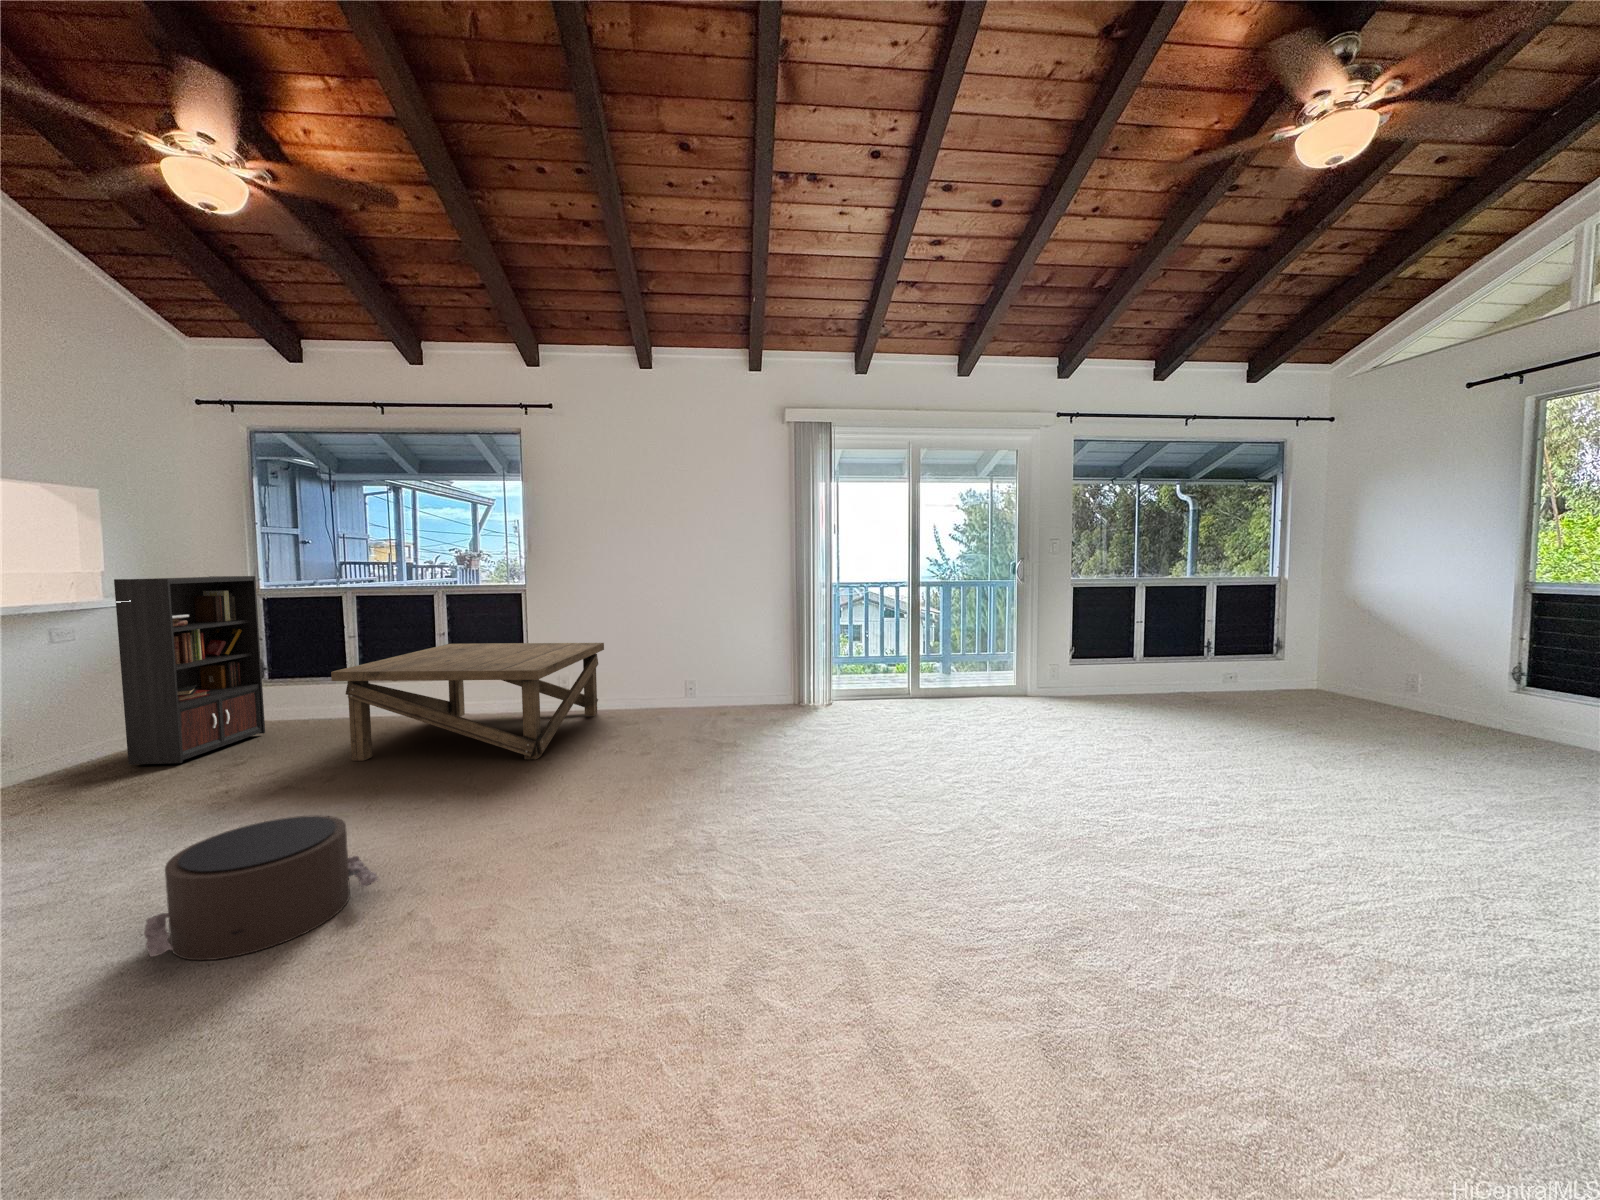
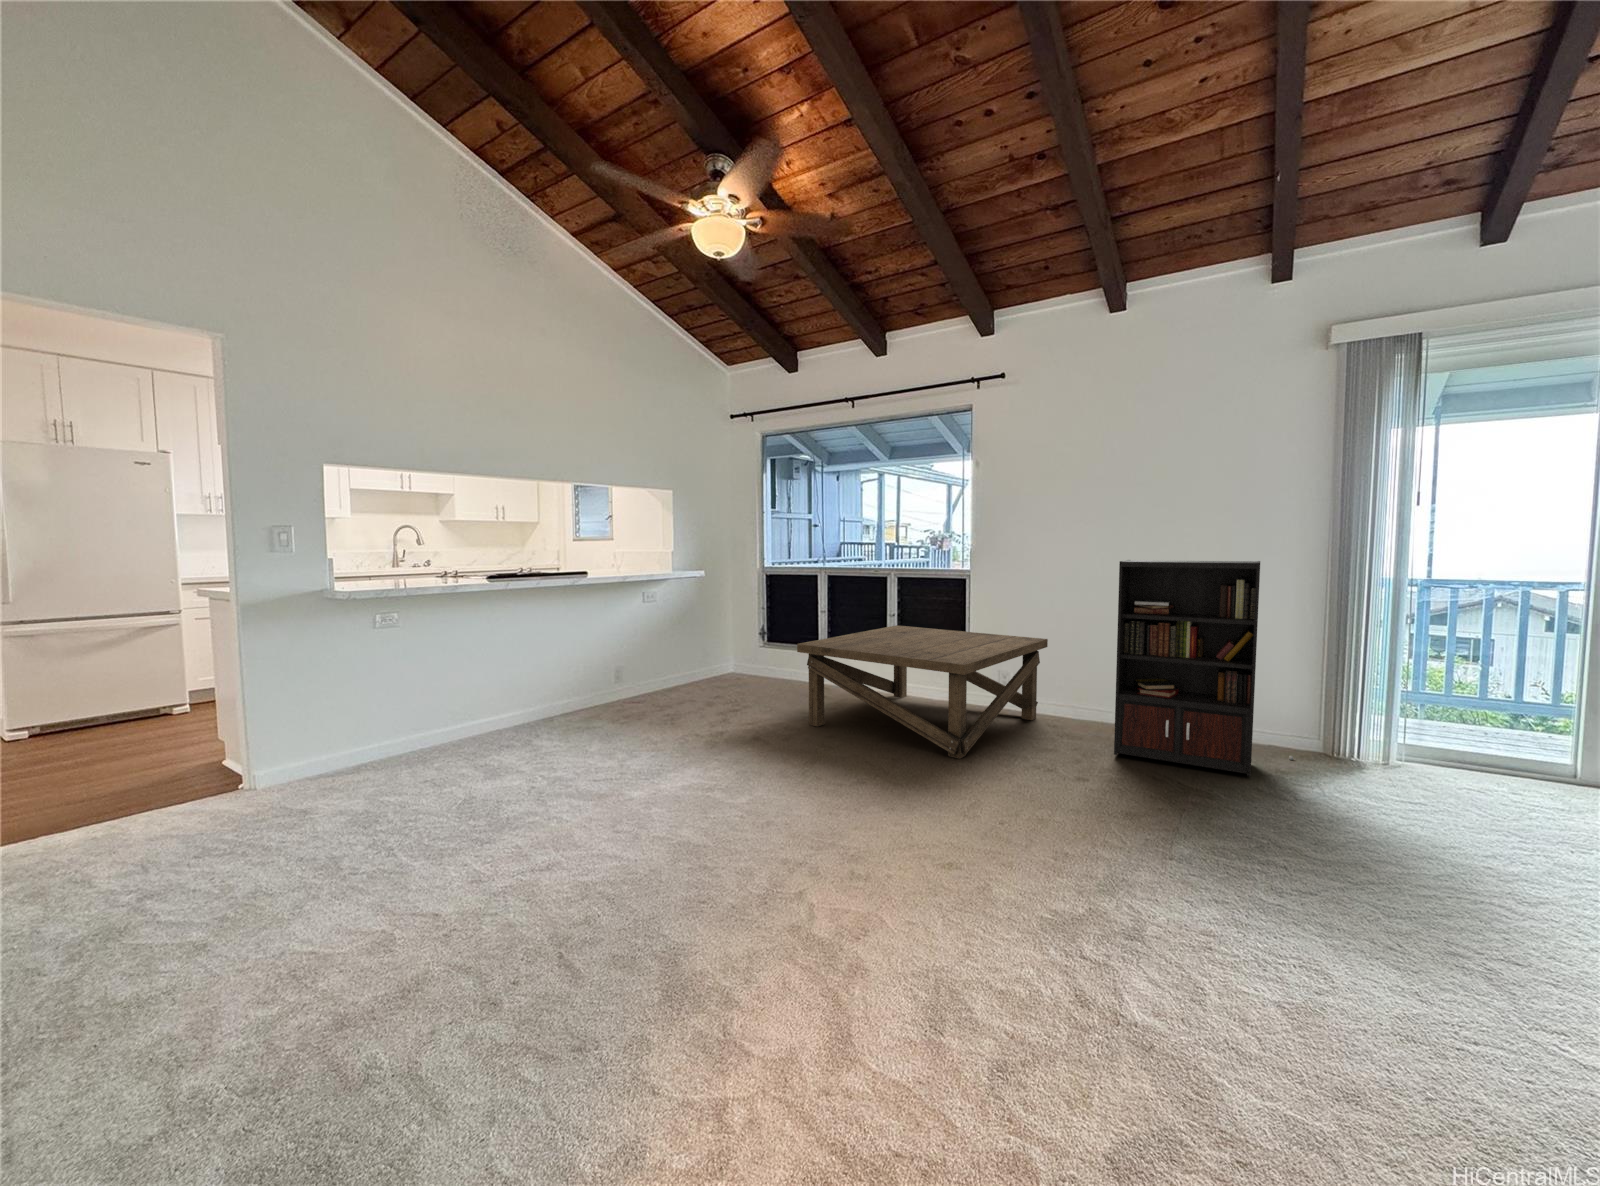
bookcase: present [114,576,265,765] -> present [1114,560,1293,776]
pouf: present [144,815,378,960] -> none [645,770,794,879]

